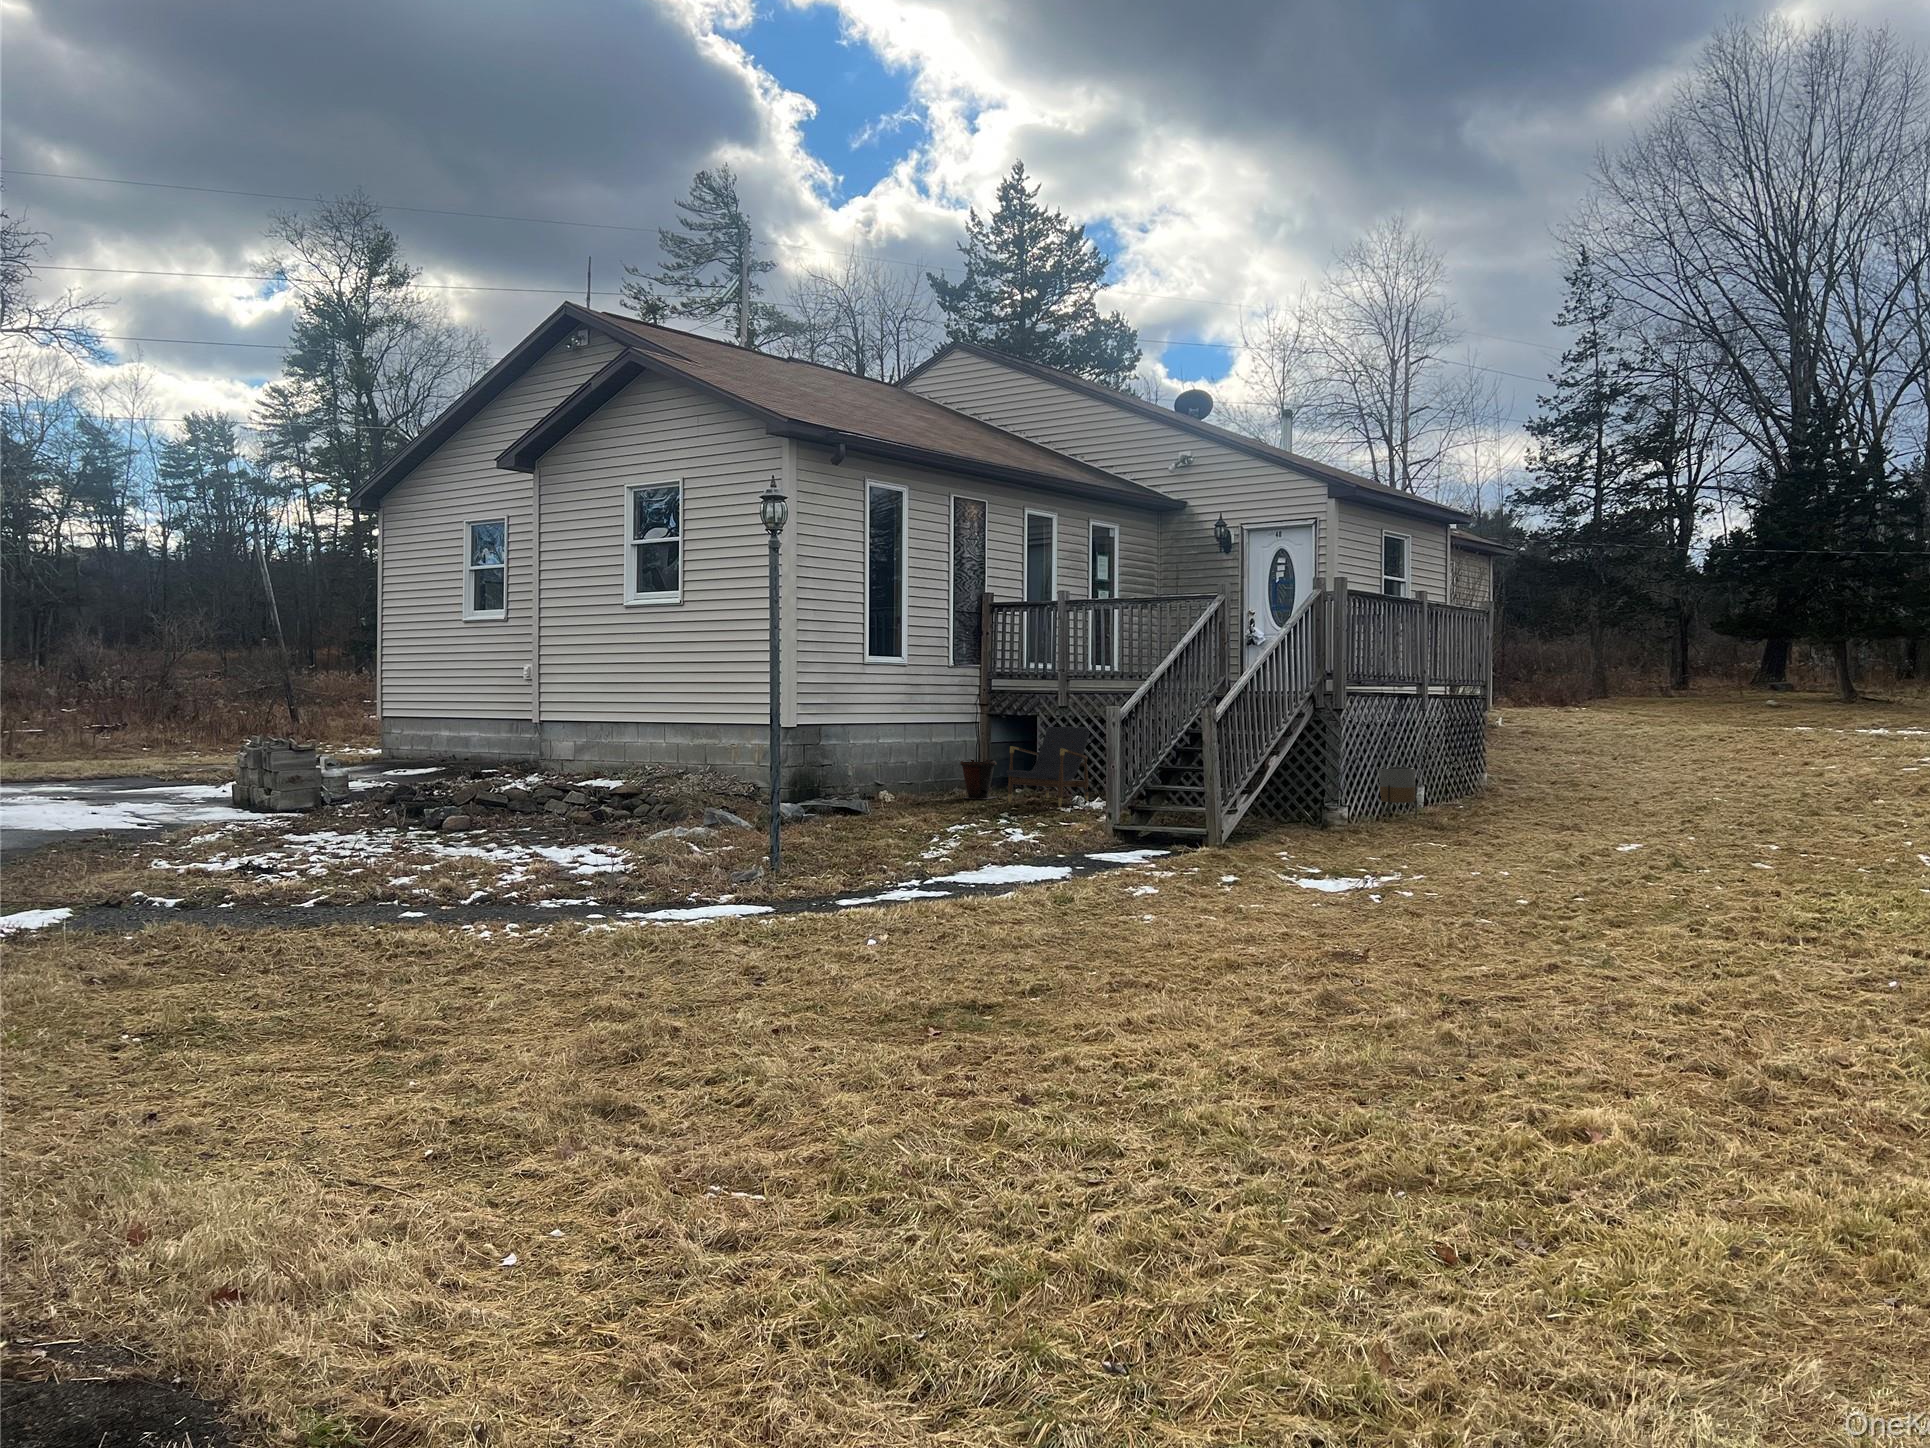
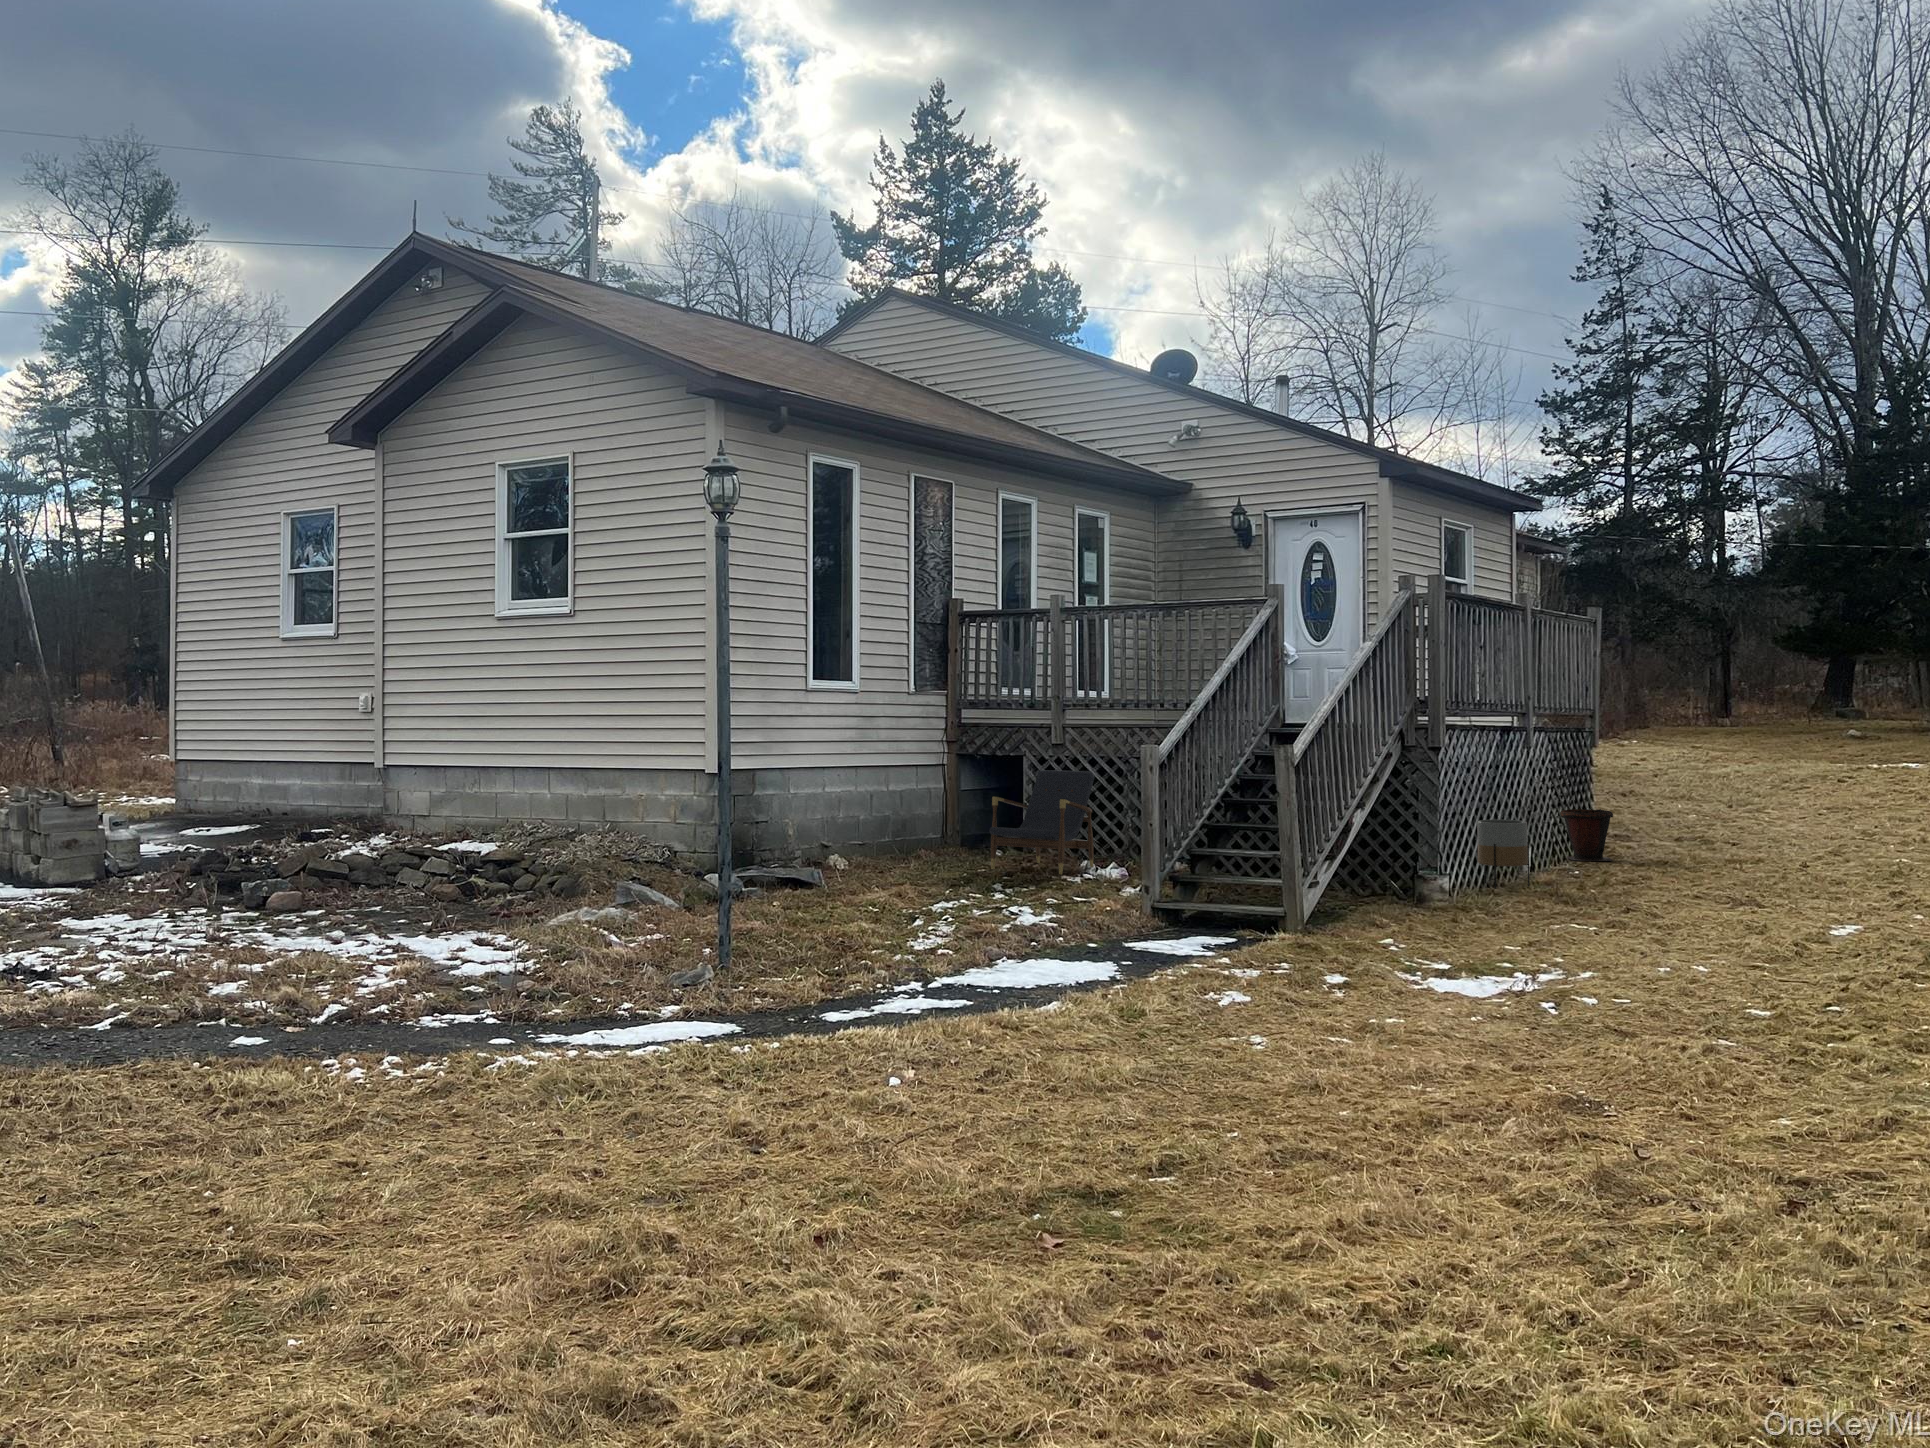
bucket: present [960,759,996,799] -> present [1560,809,1613,861]

